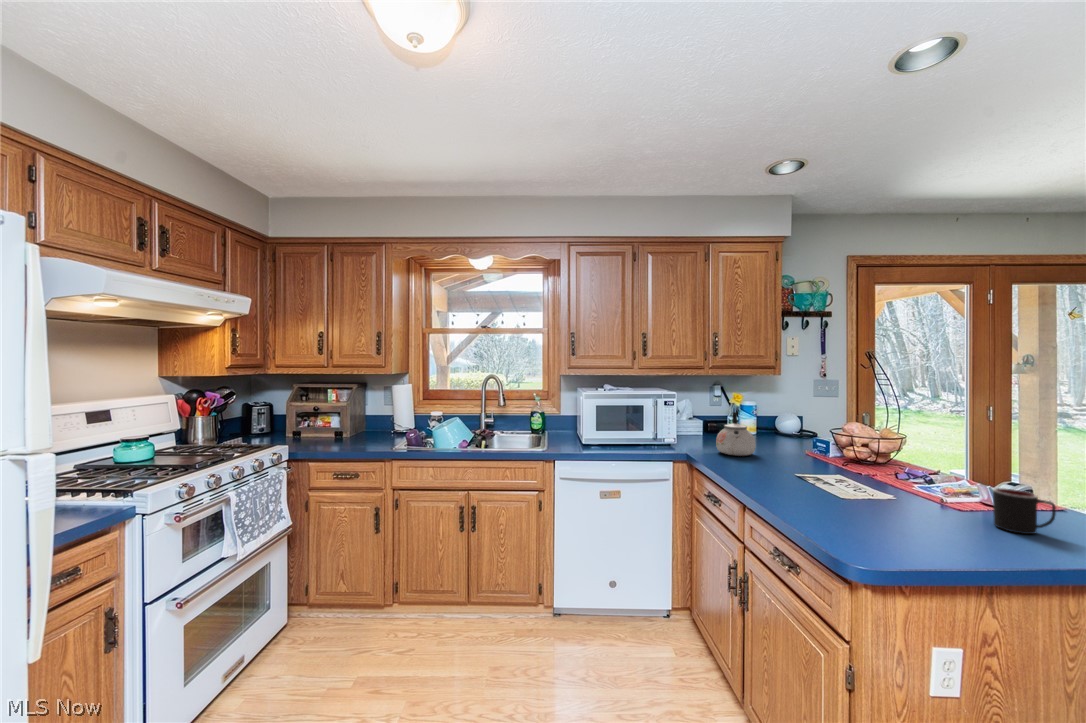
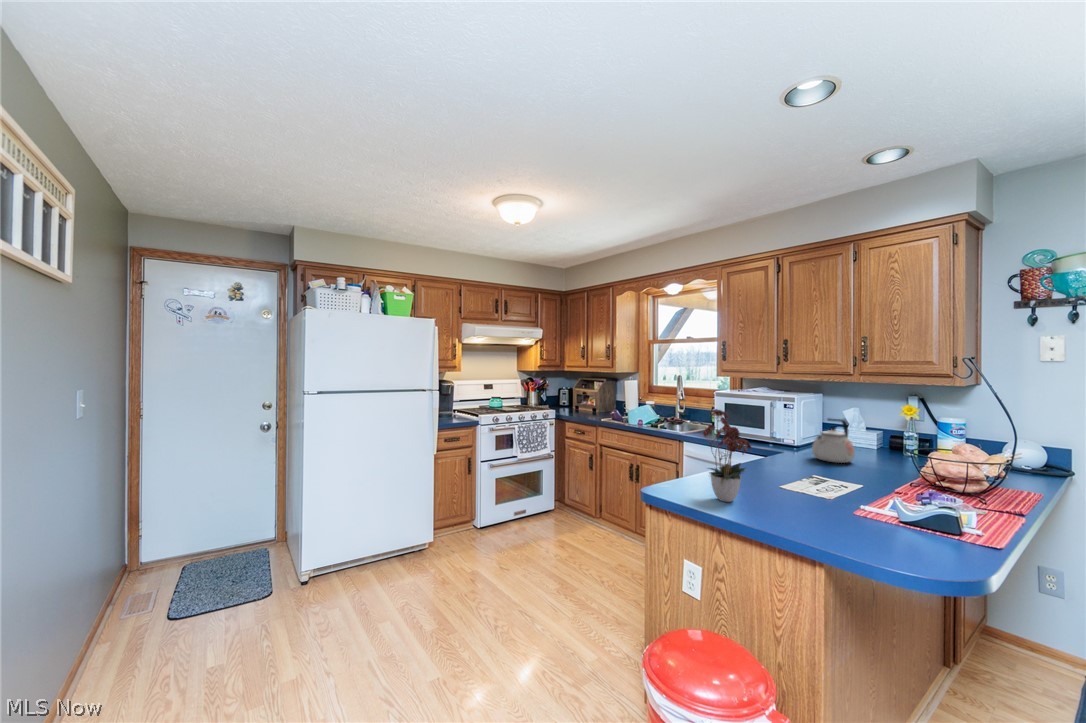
flower arrangement: none [868,409,973,540] -> present [703,409,751,502]
mug: present [993,488,1056,534] -> none [819,487,852,529]

